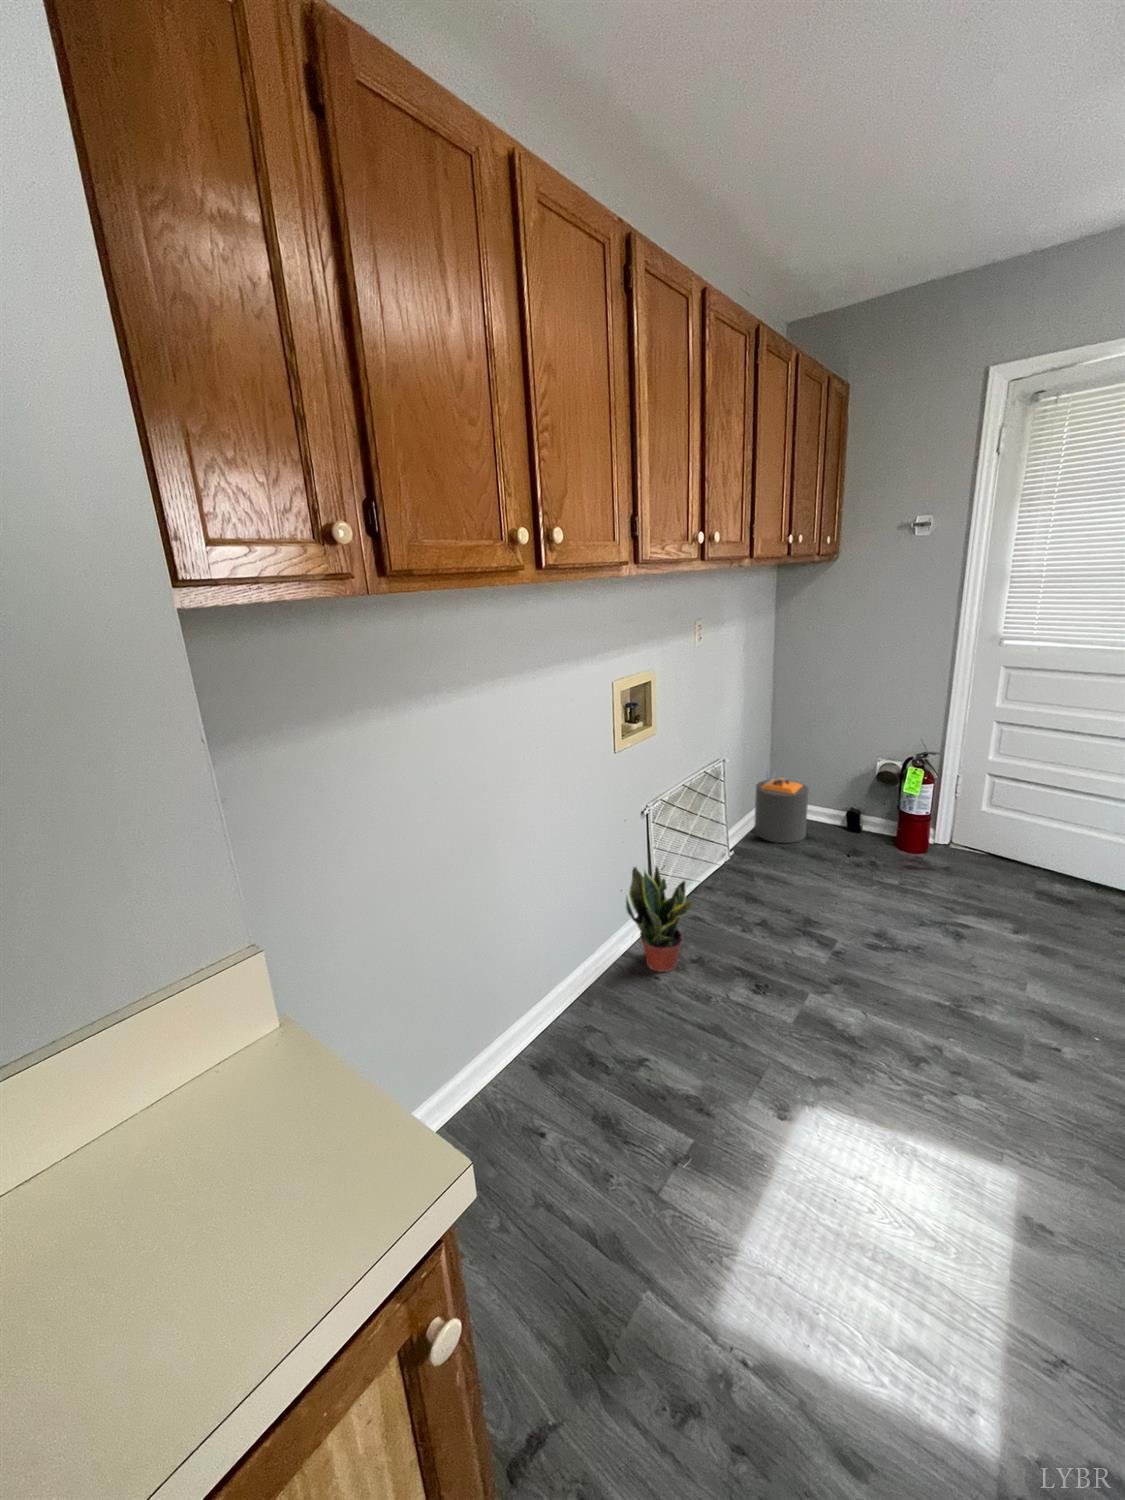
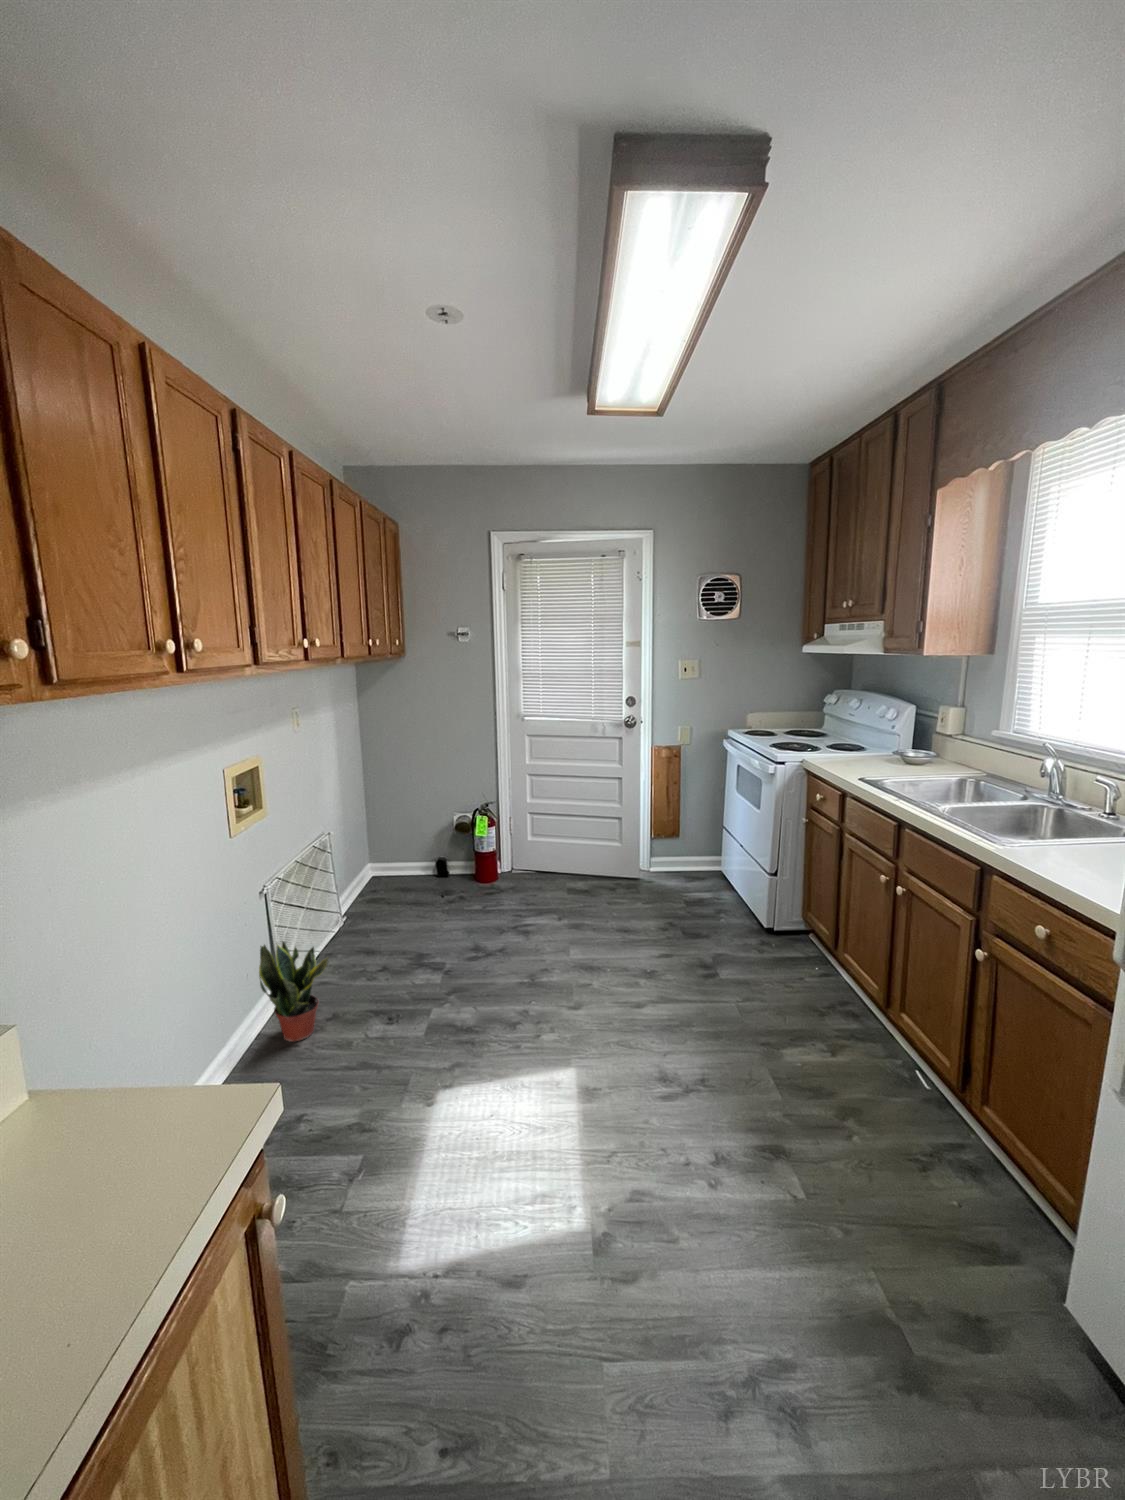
trash can: present [754,775,809,843] -> none [359,833,407,901]

